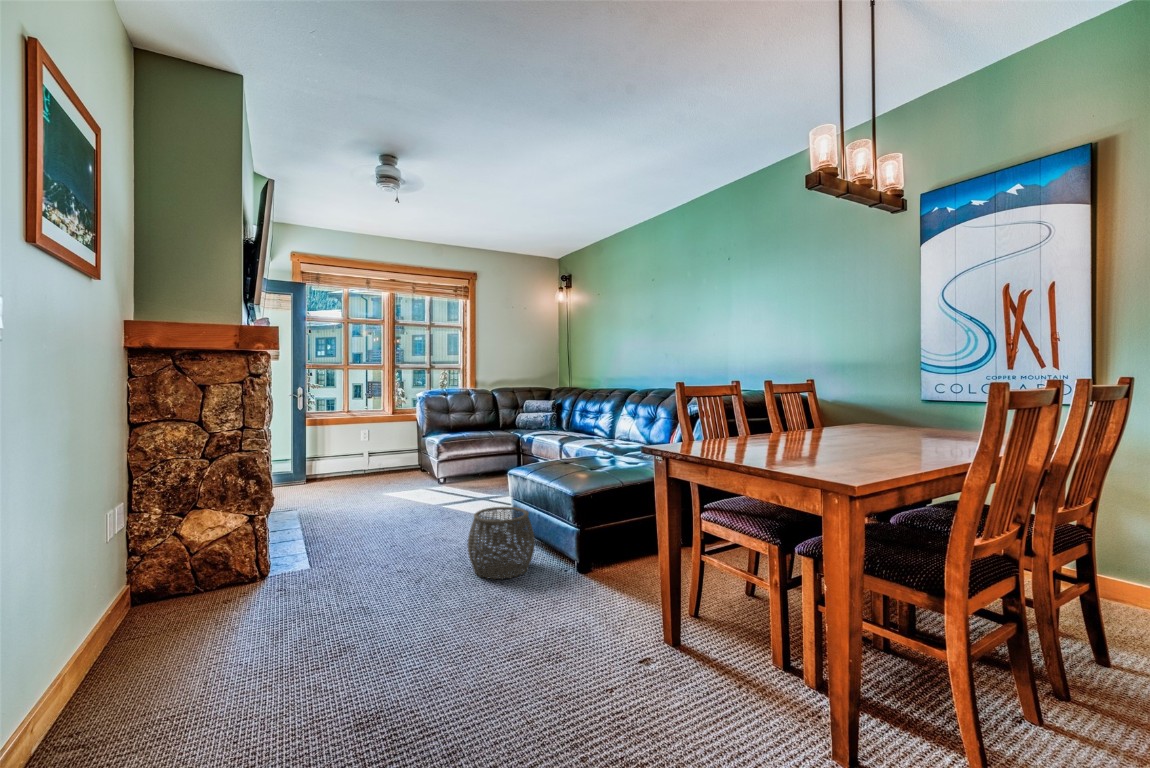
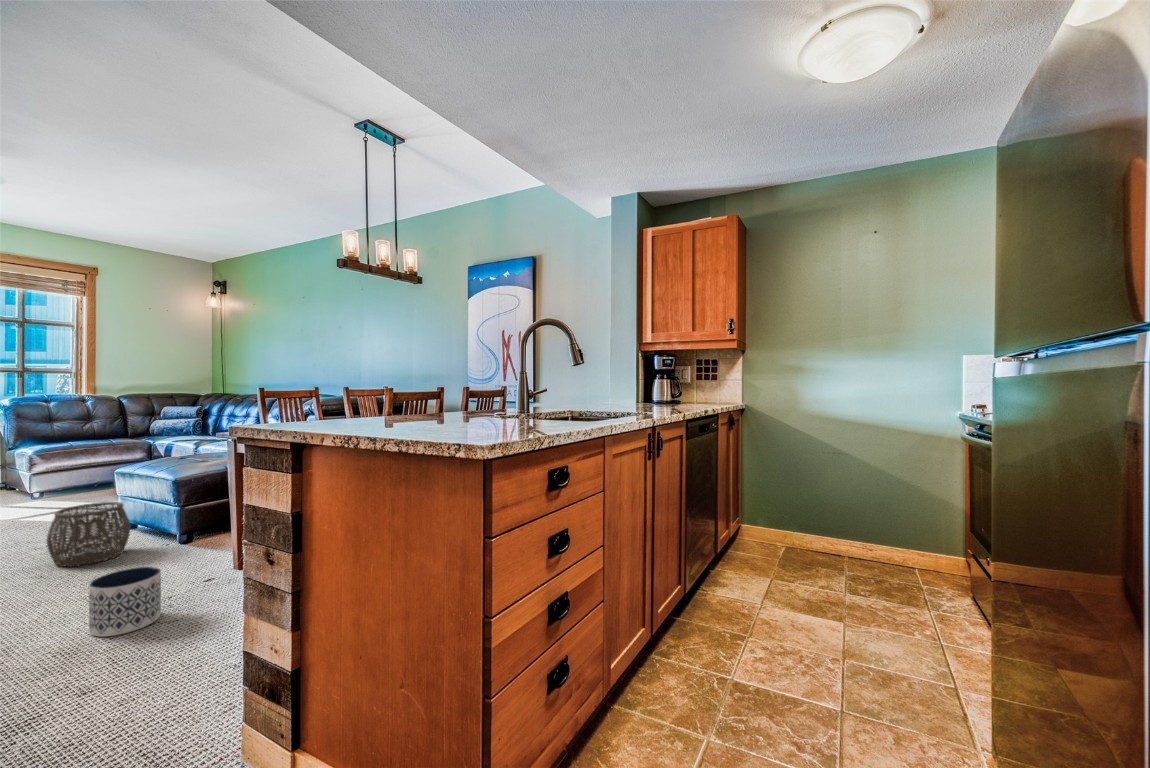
planter: none [540,625,615,732] -> present [89,567,161,637]

